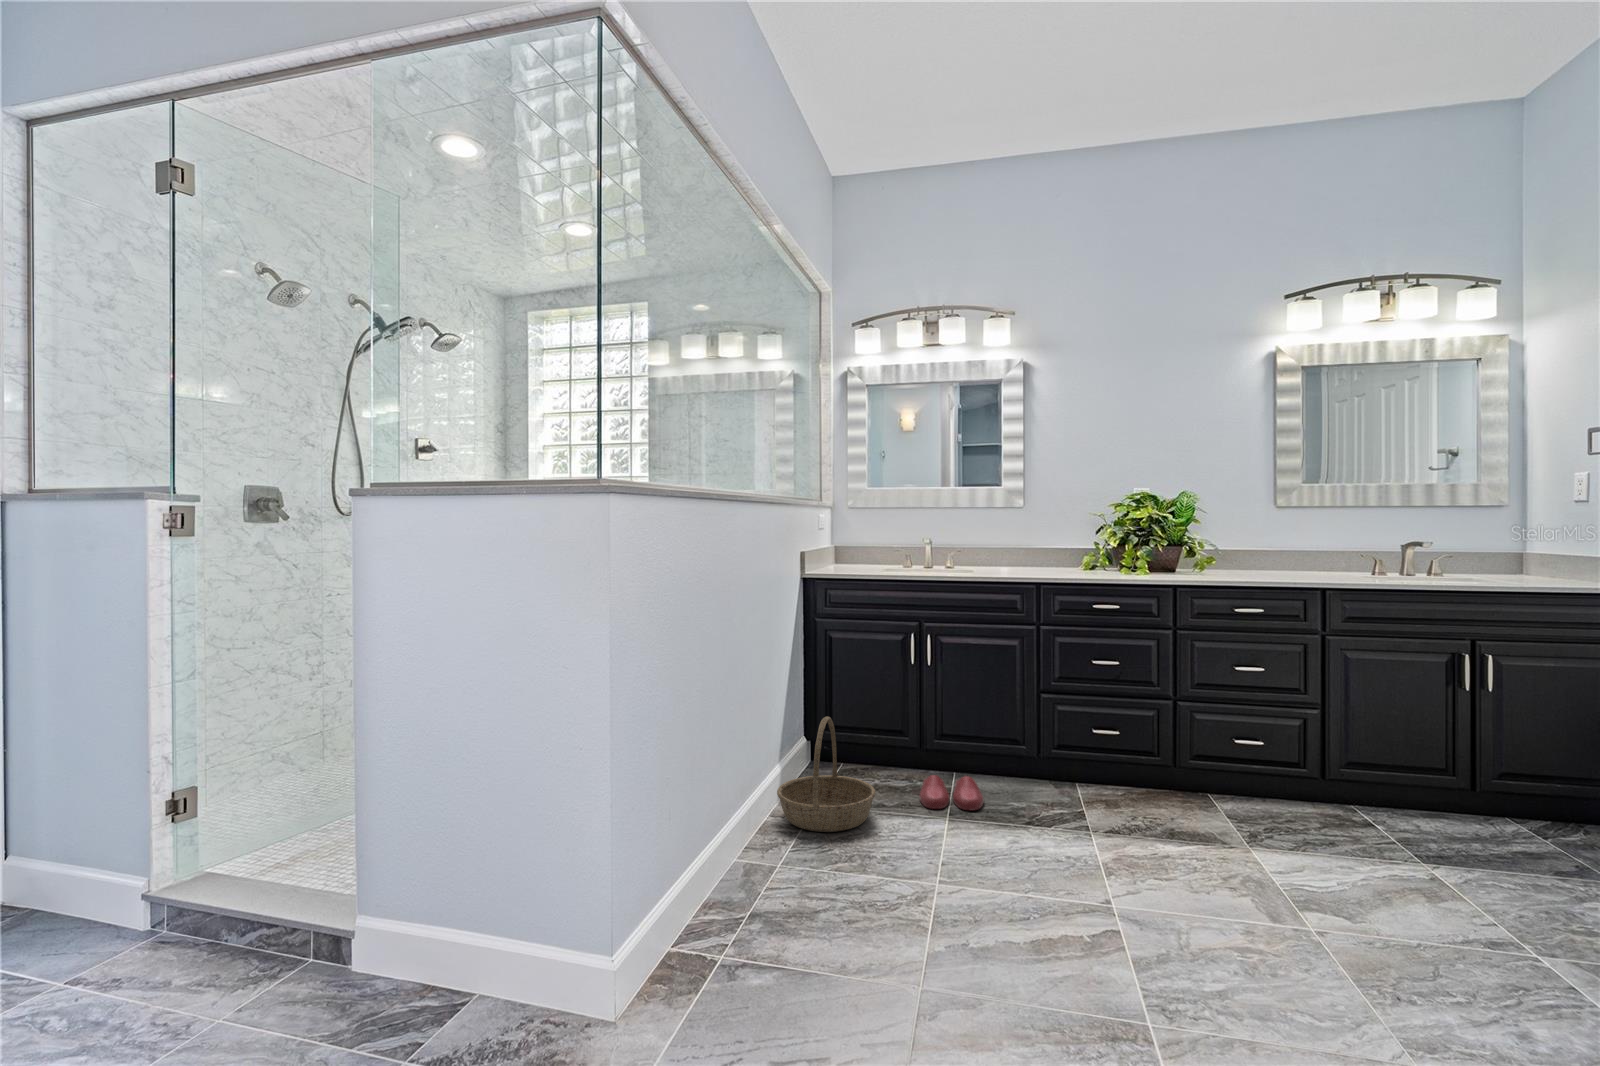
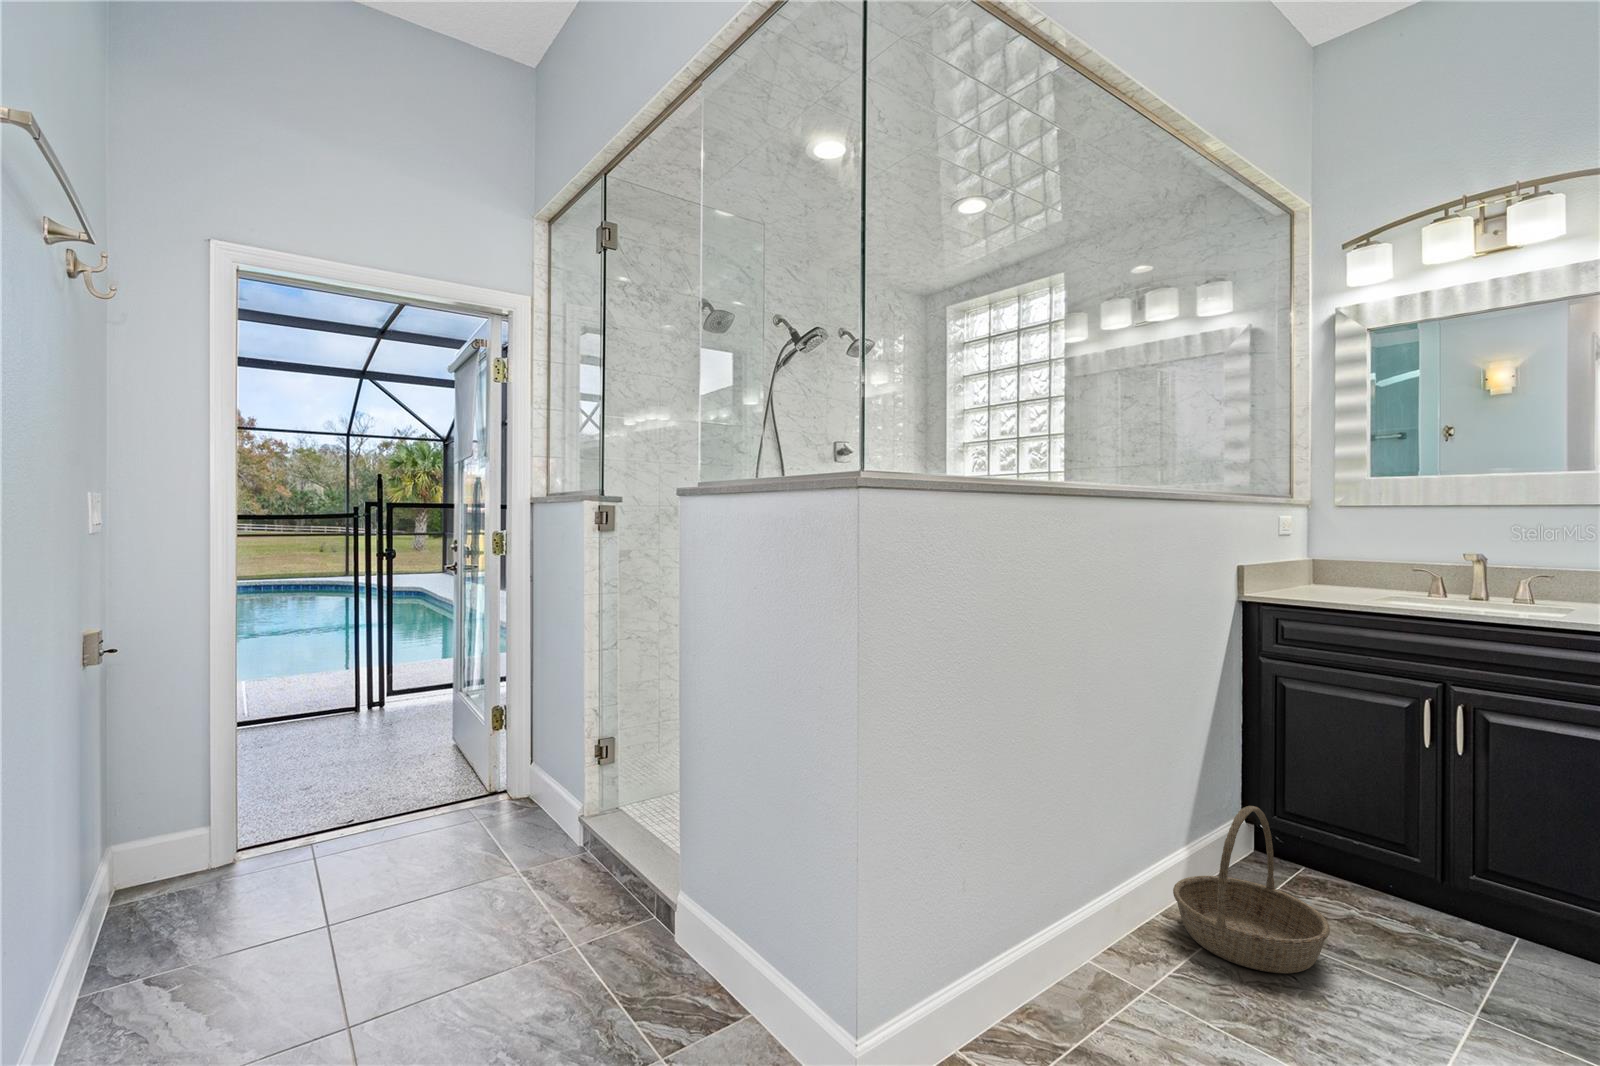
slippers: present [920,775,983,811] -> none [1423,932,1560,1020]

